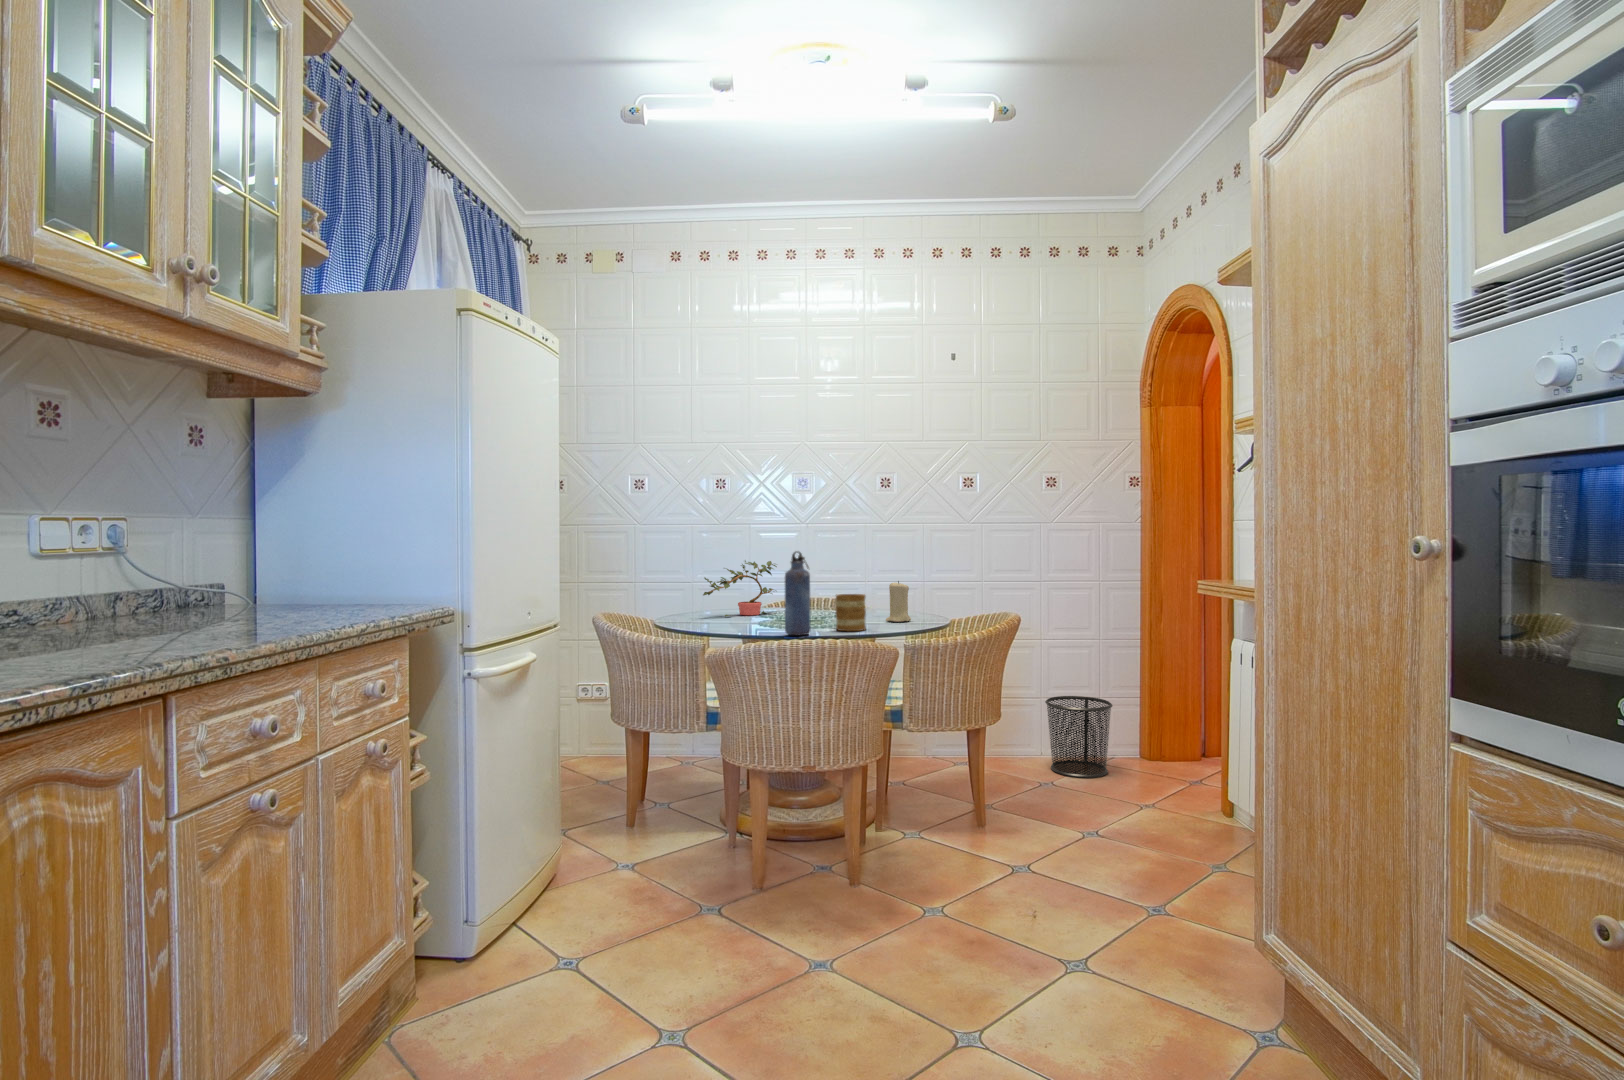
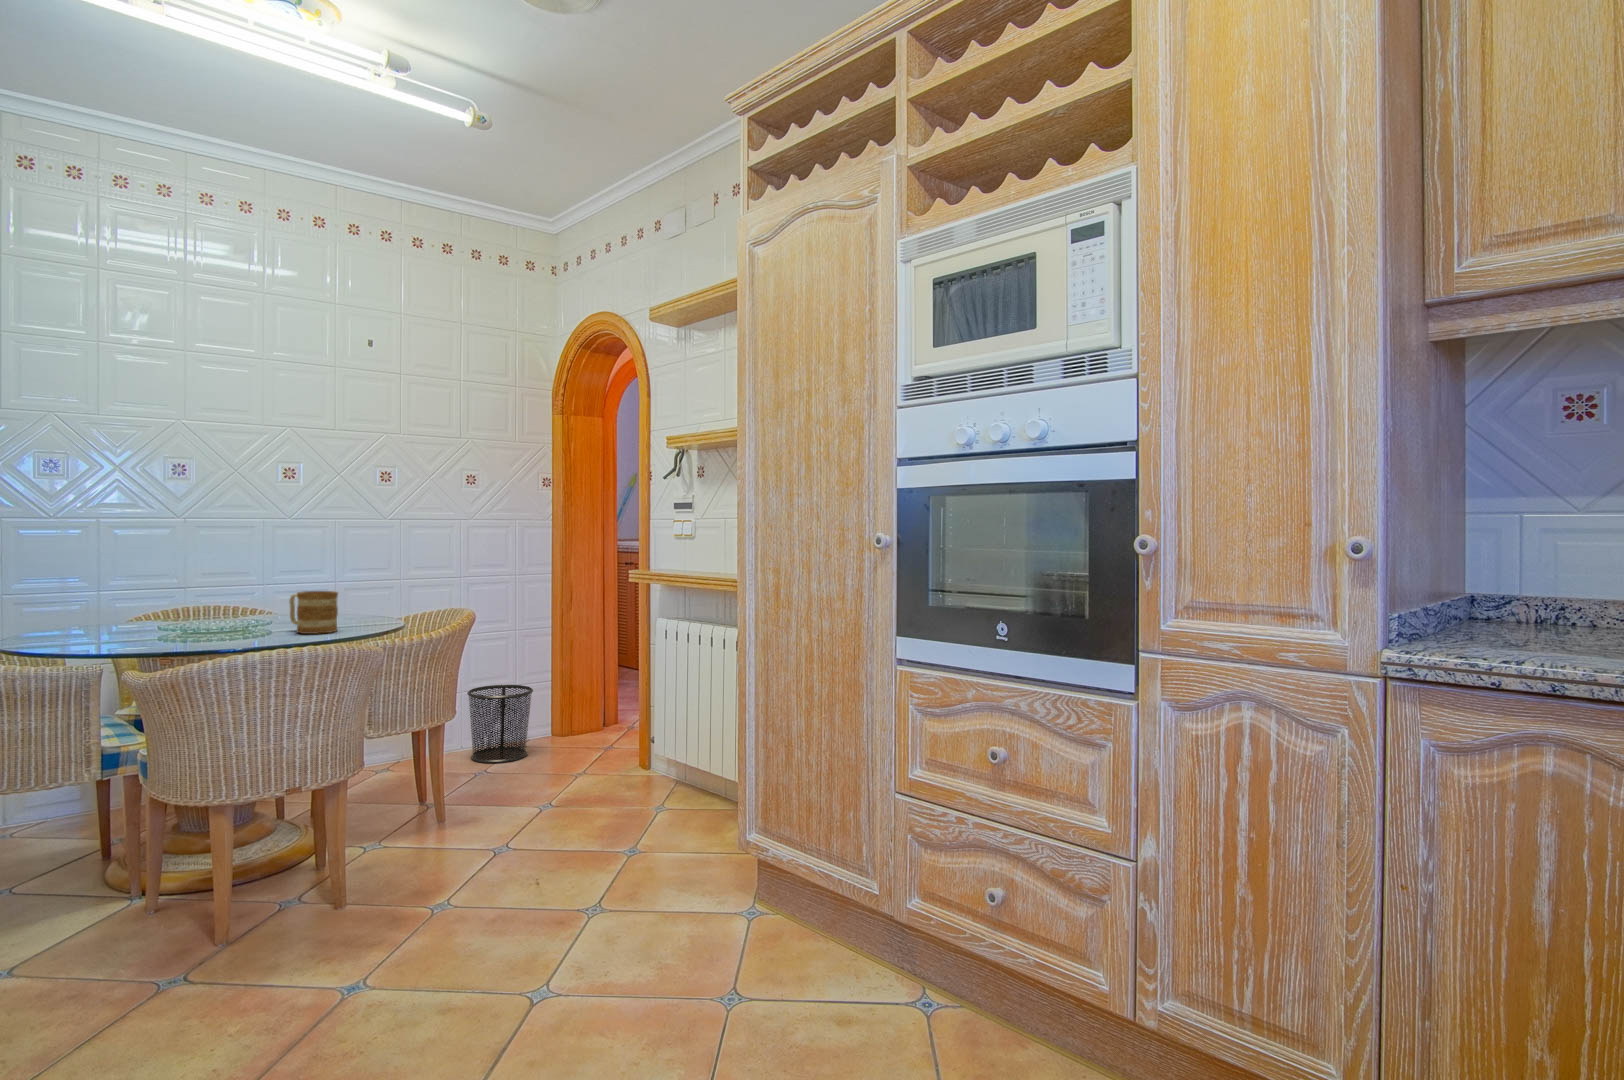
water bottle: present [785,551,811,635] -> none [238,541,276,642]
potted plant: present [703,561,777,617] -> none [32,550,157,628]
candle: present [886,581,911,622] -> none [342,575,373,621]

